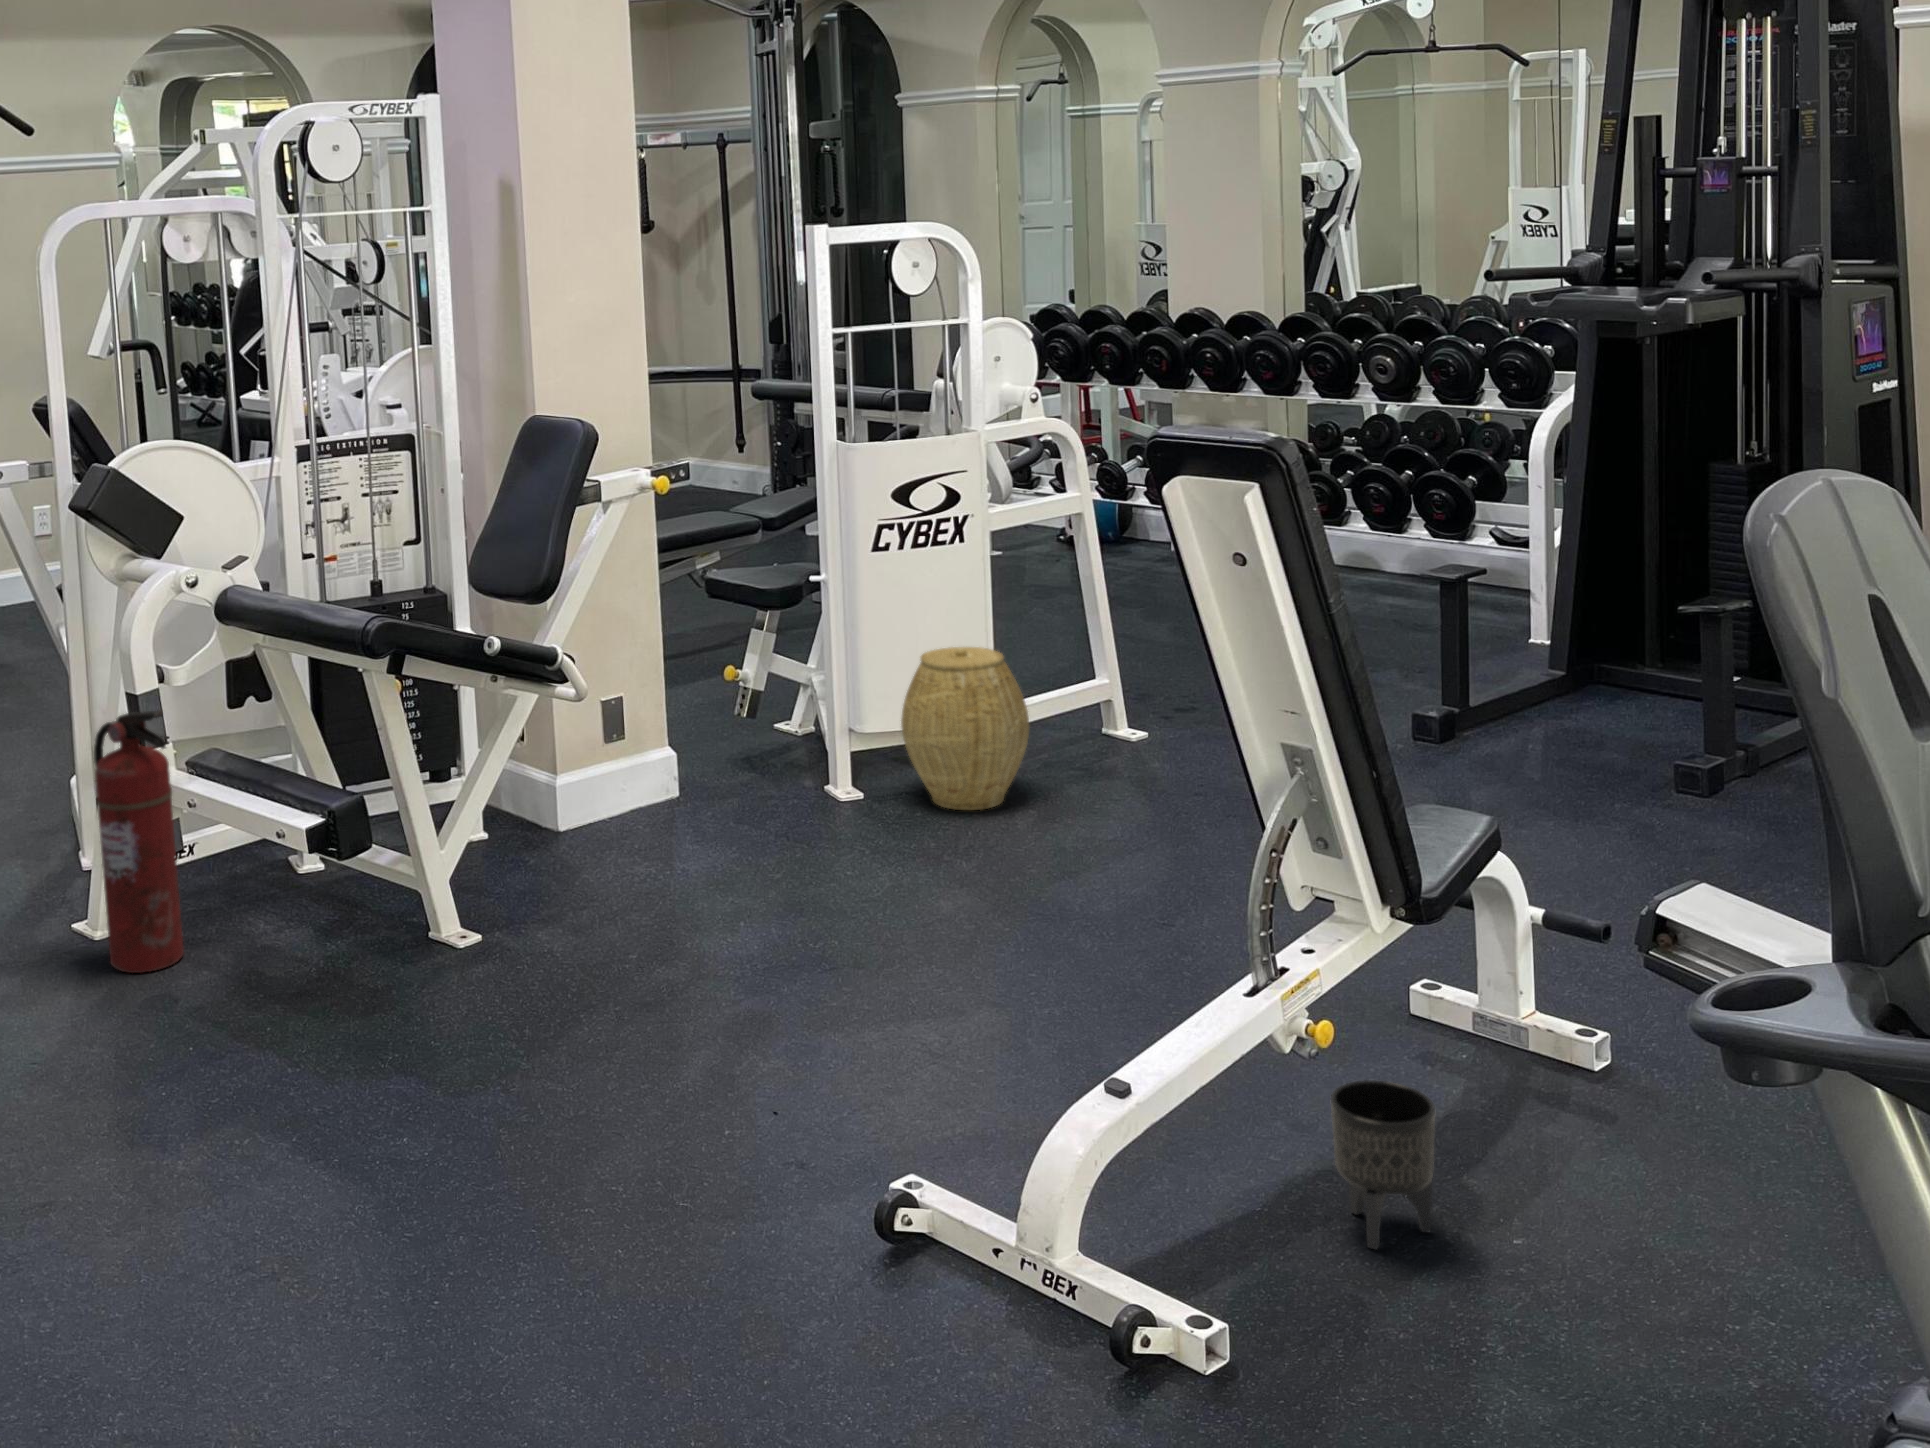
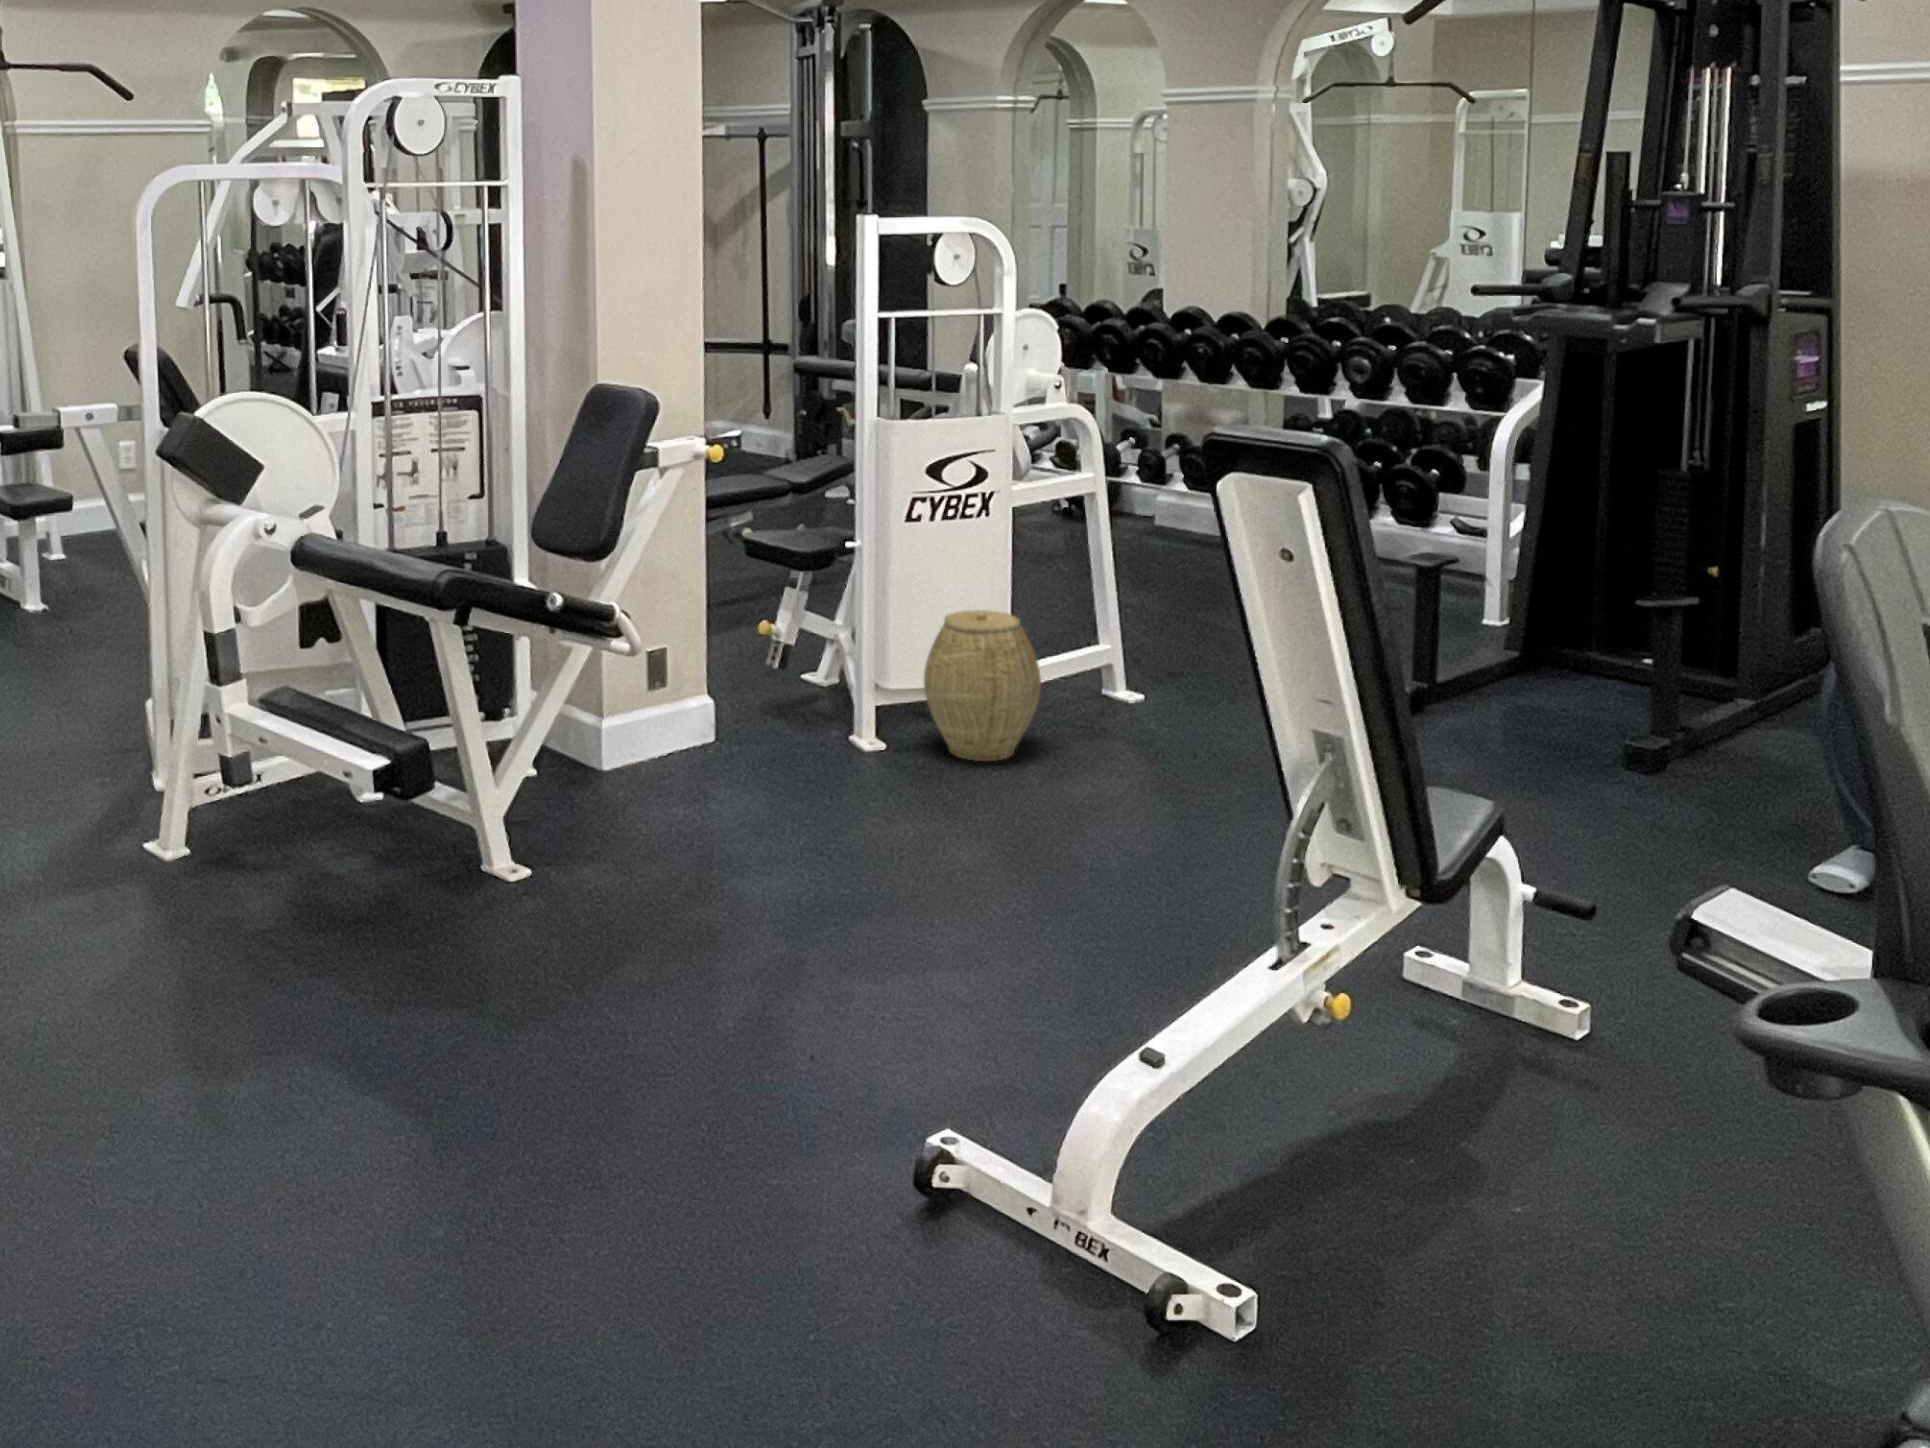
fire extinguisher: present [94,710,184,973] -> none [171,649,249,895]
planter: present [1331,1080,1435,1249] -> none [1348,1054,1448,1218]

